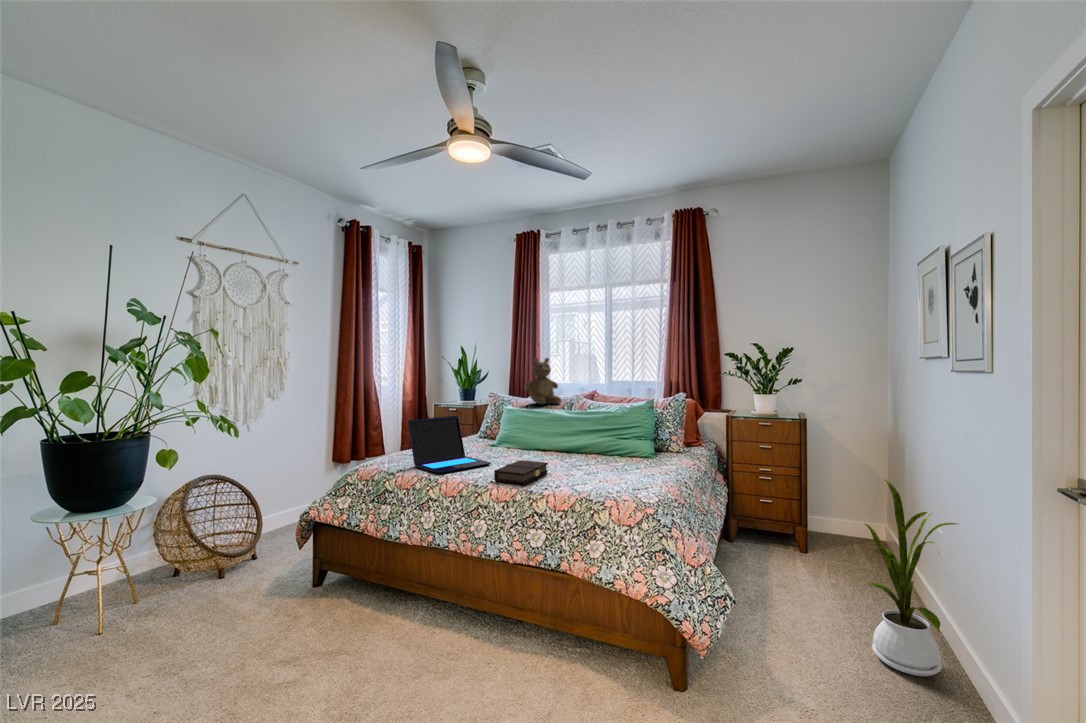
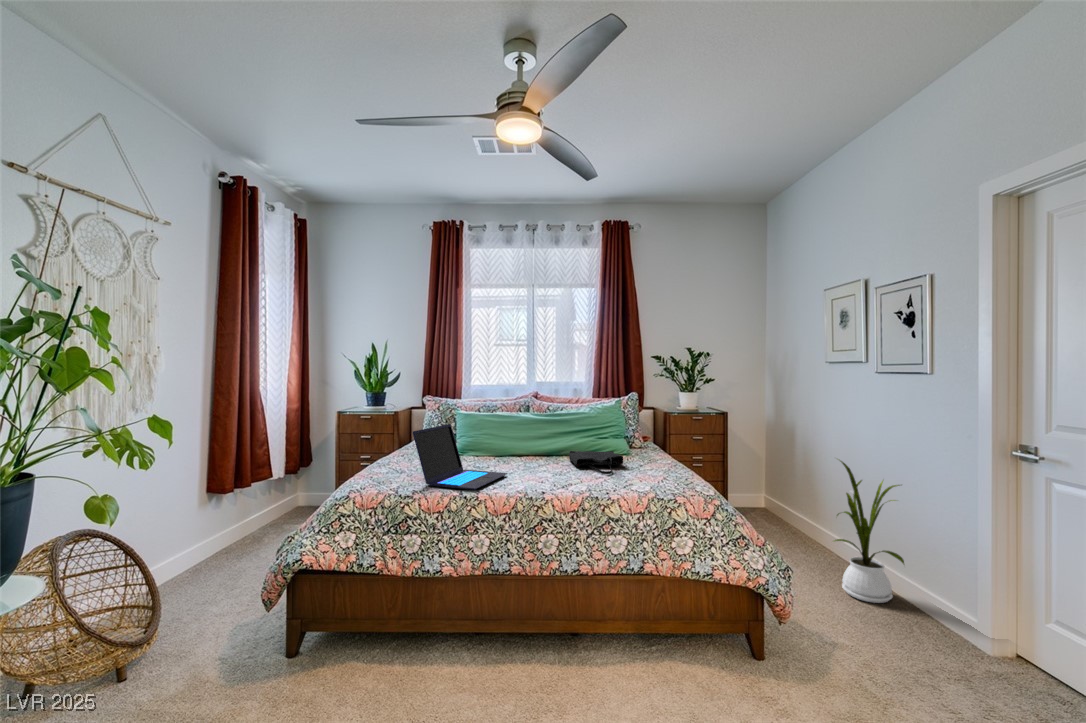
teddy bear: present [524,358,561,404] -> none [482,359,521,409]
tote bag: none [567,448,621,472] -> present [569,451,623,474]
book: present [494,460,548,484] -> none [546,468,584,491]

